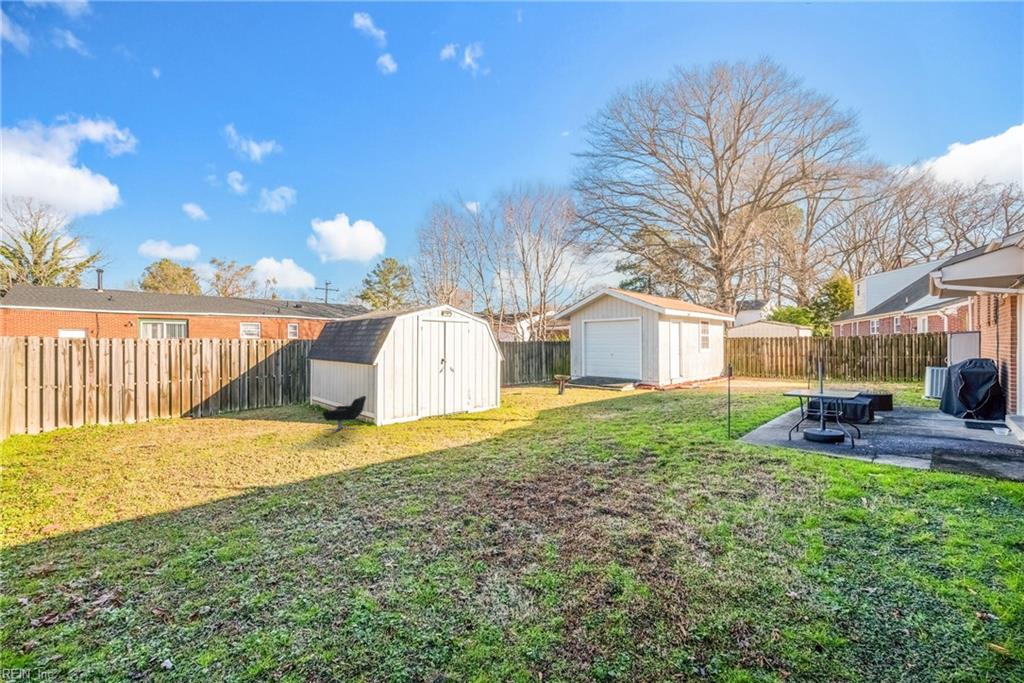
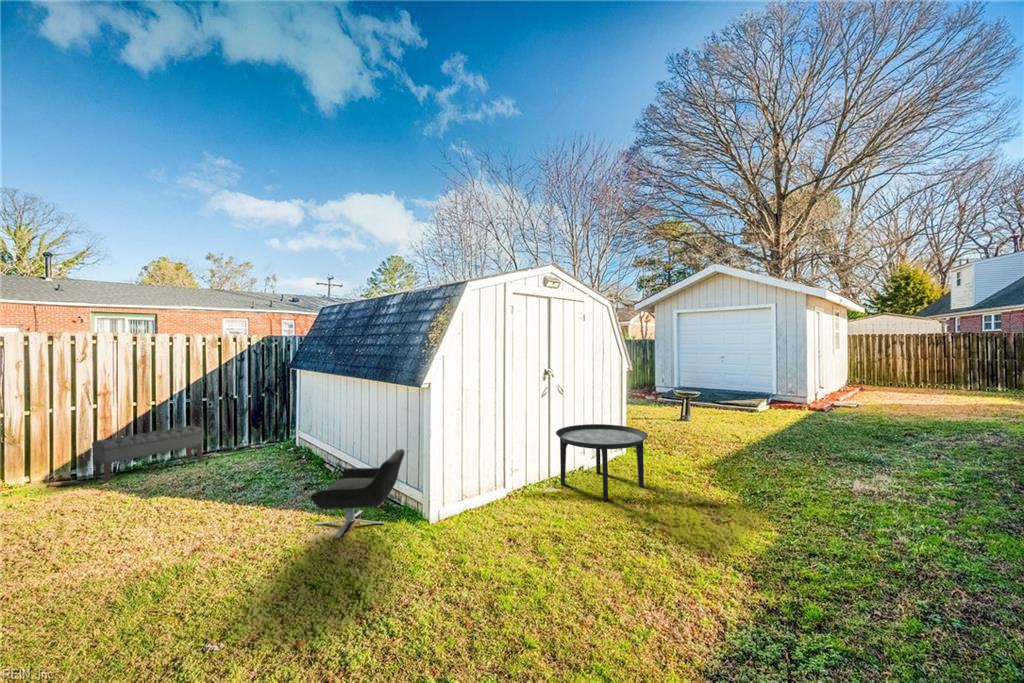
round table: none [447,388,493,422] -> present [556,424,648,500]
bench: none [201,392,258,419] -> present [92,426,203,483]

